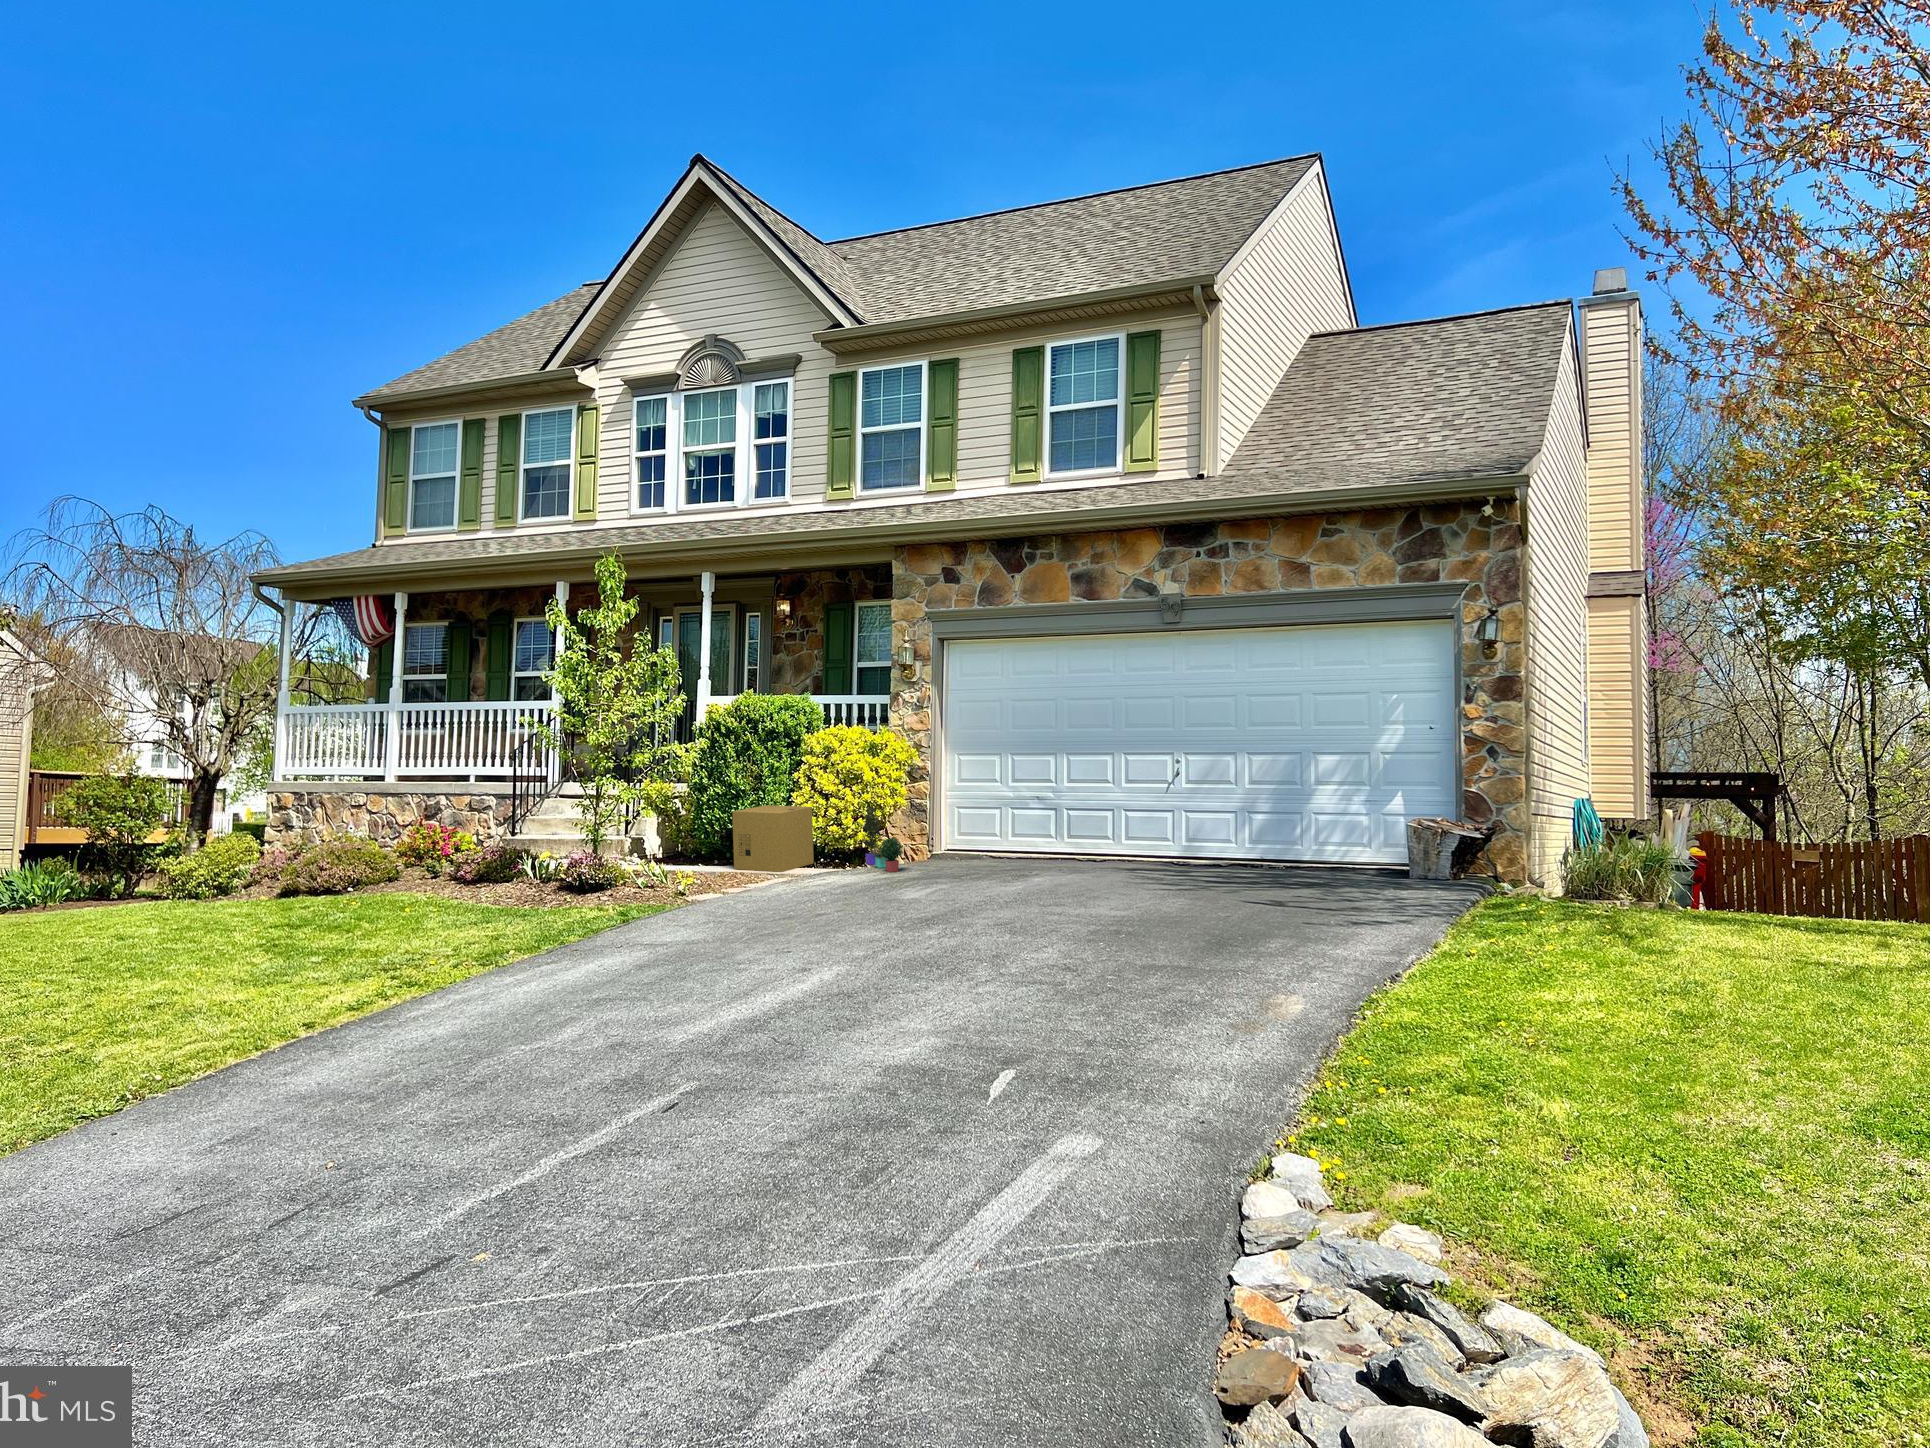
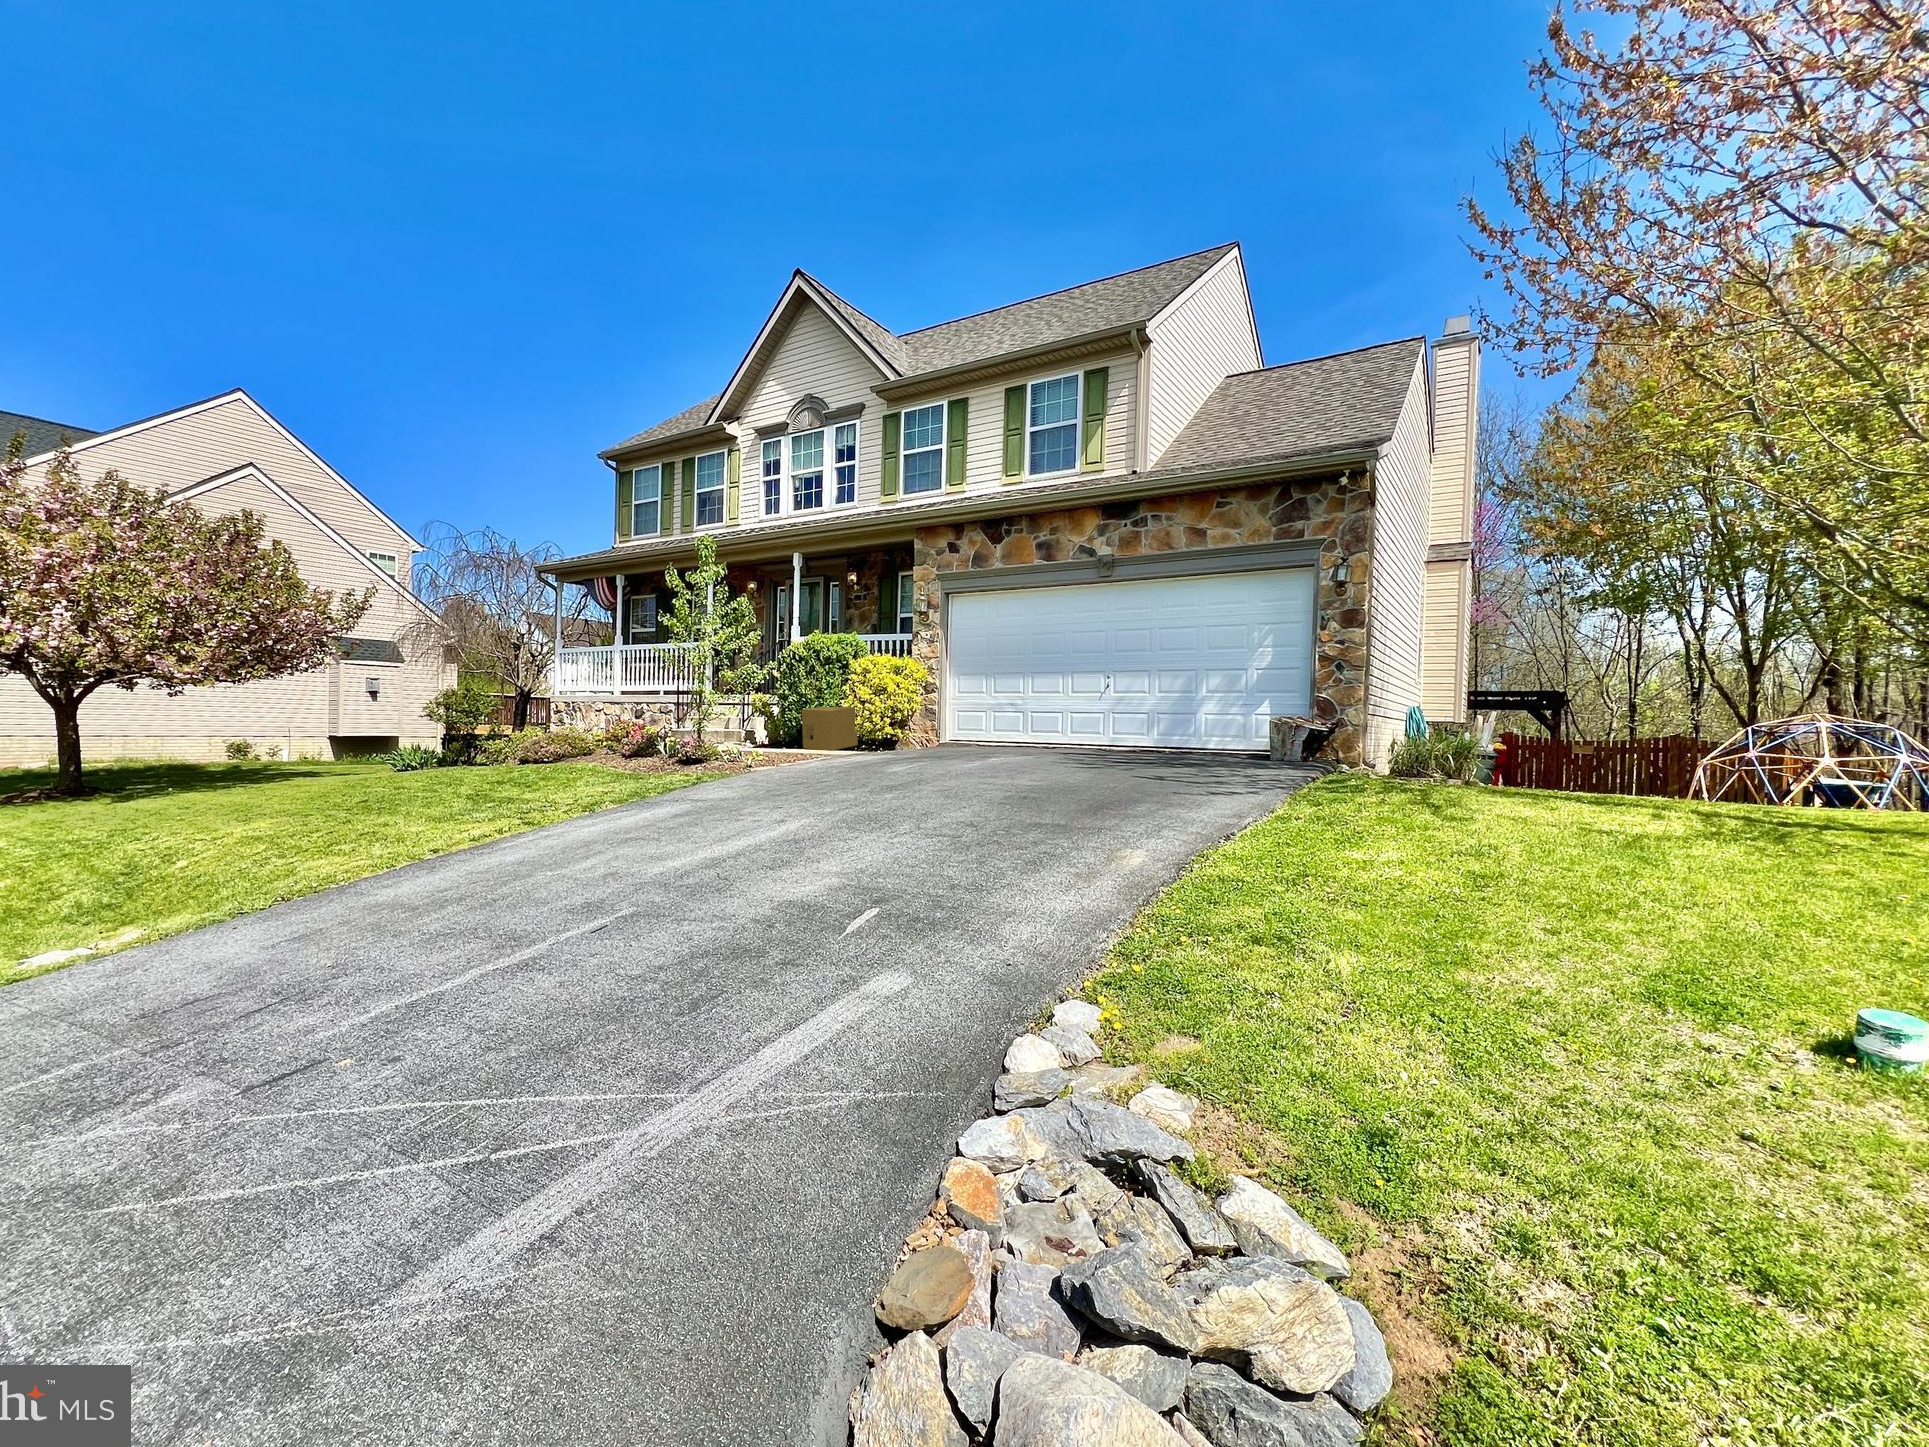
potted plant: present [862,807,902,872] -> none [888,706,913,751]

